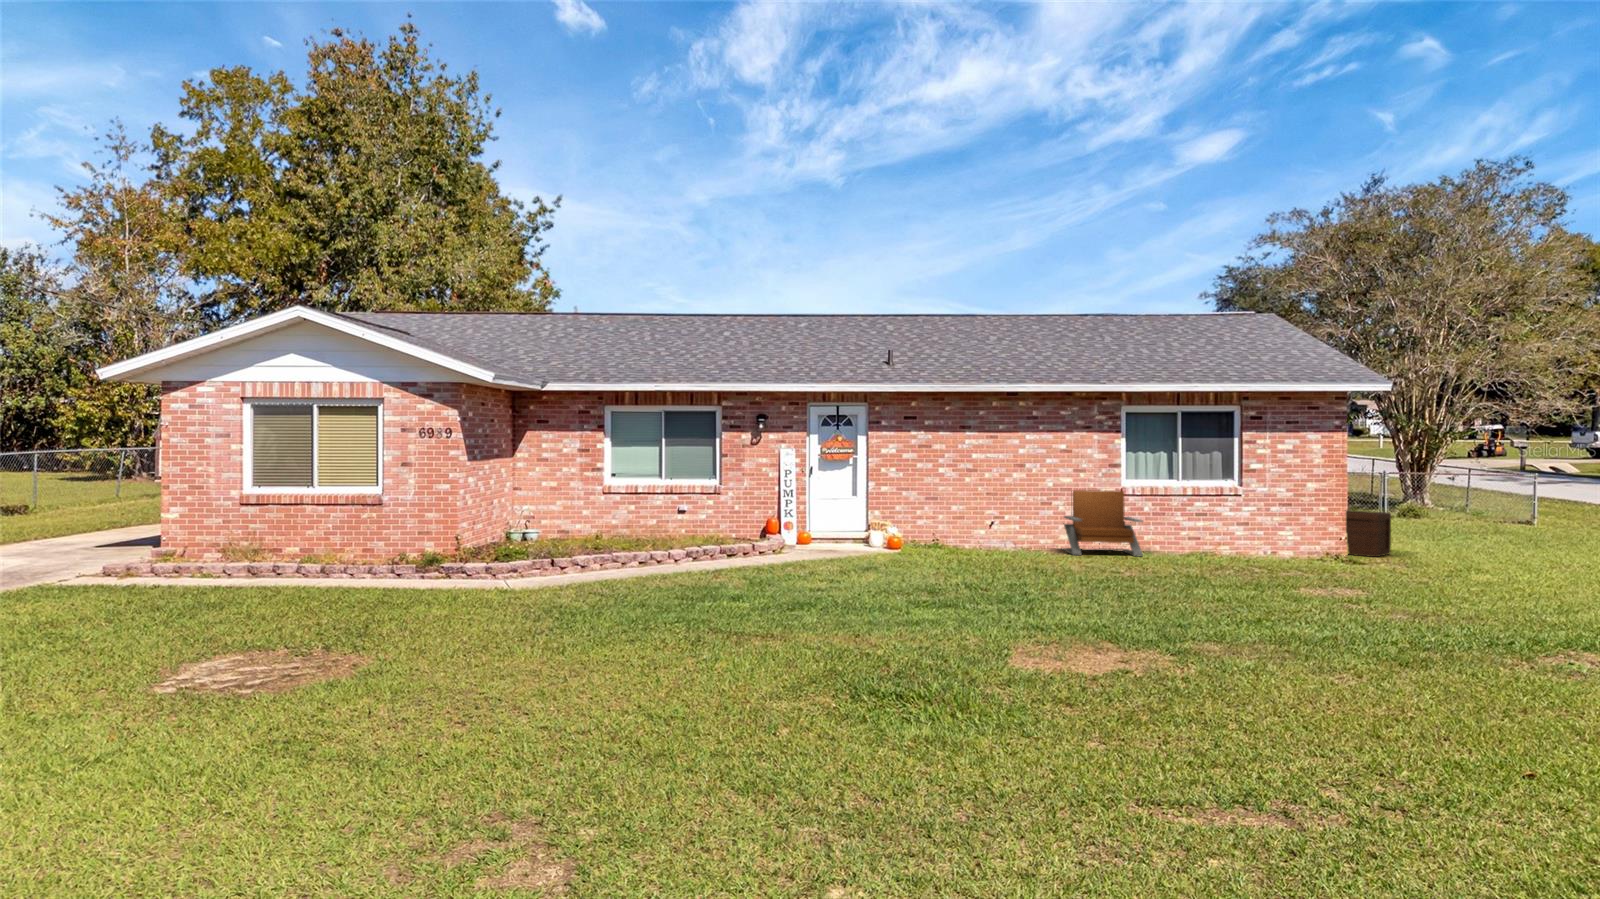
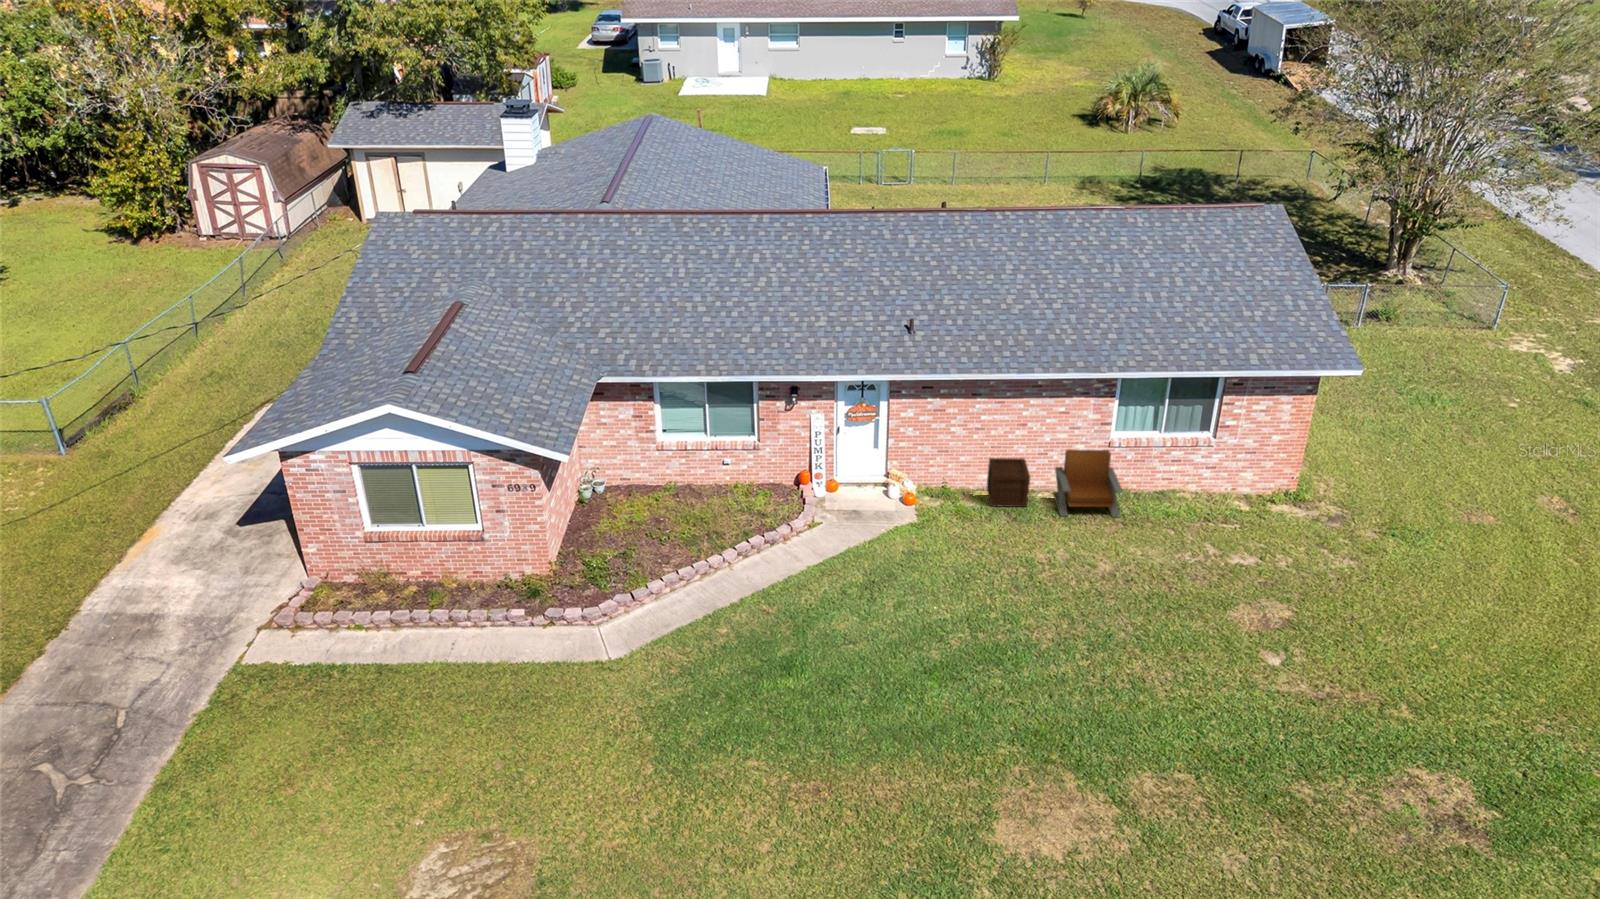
wooden crate: present [1345,510,1391,557] -> present [987,458,1030,507]

